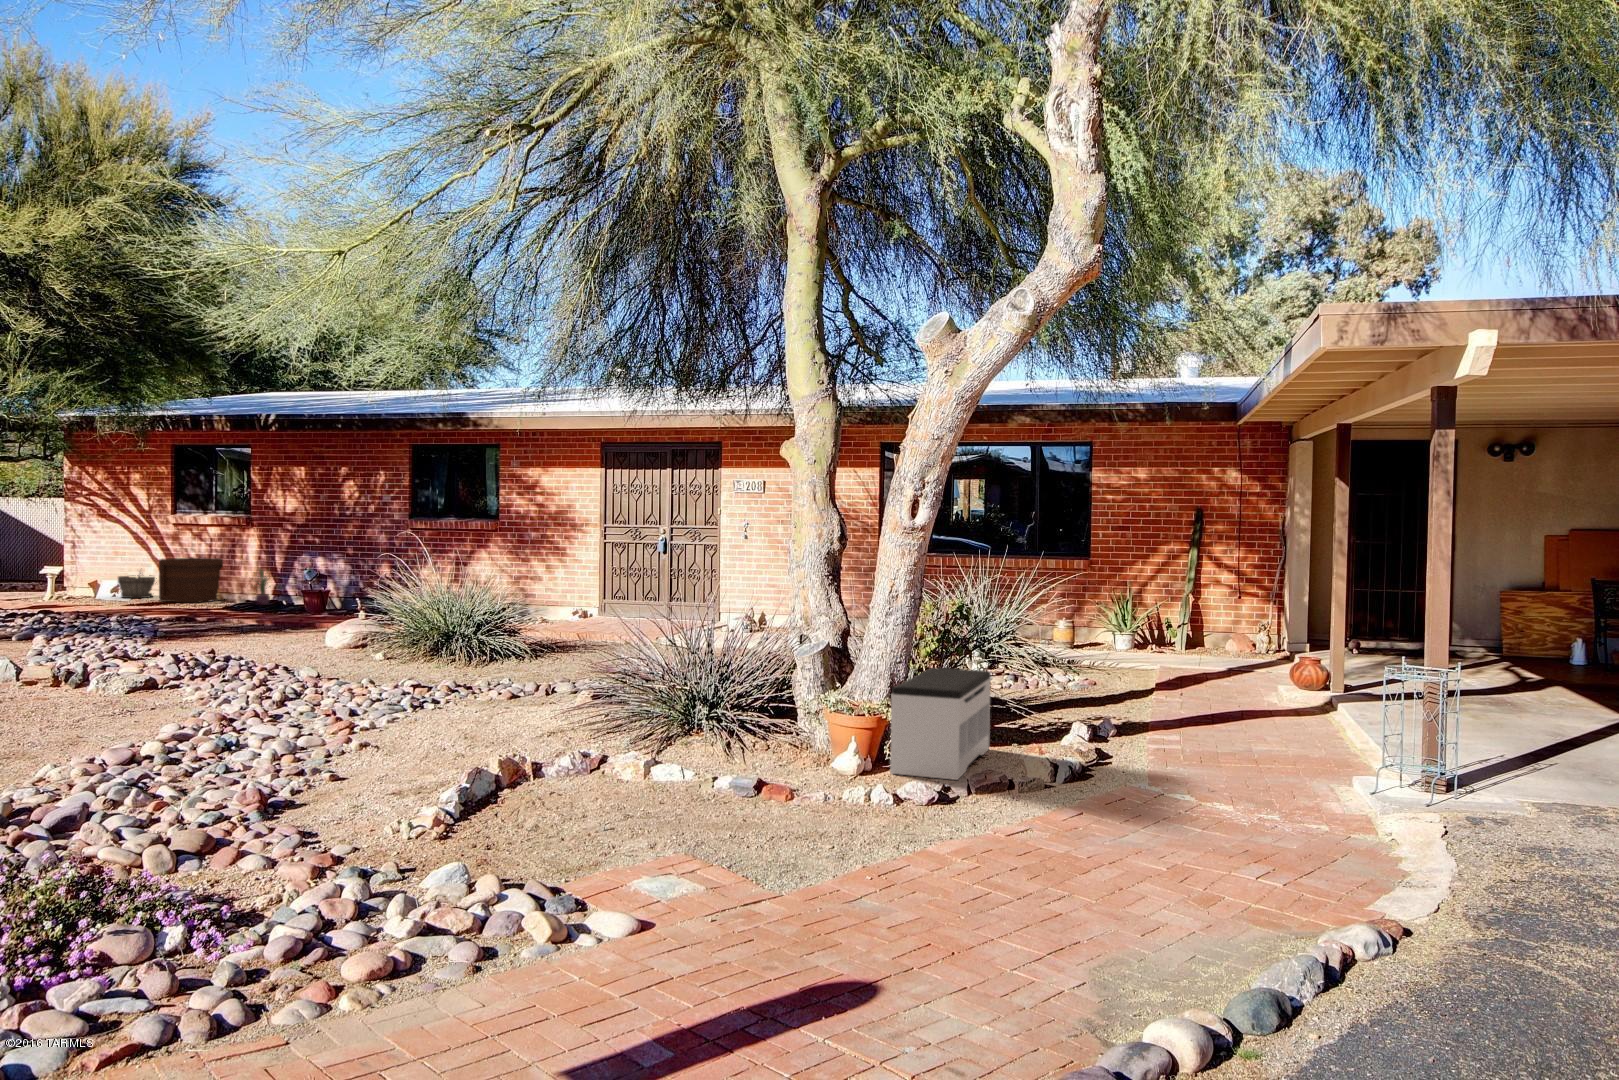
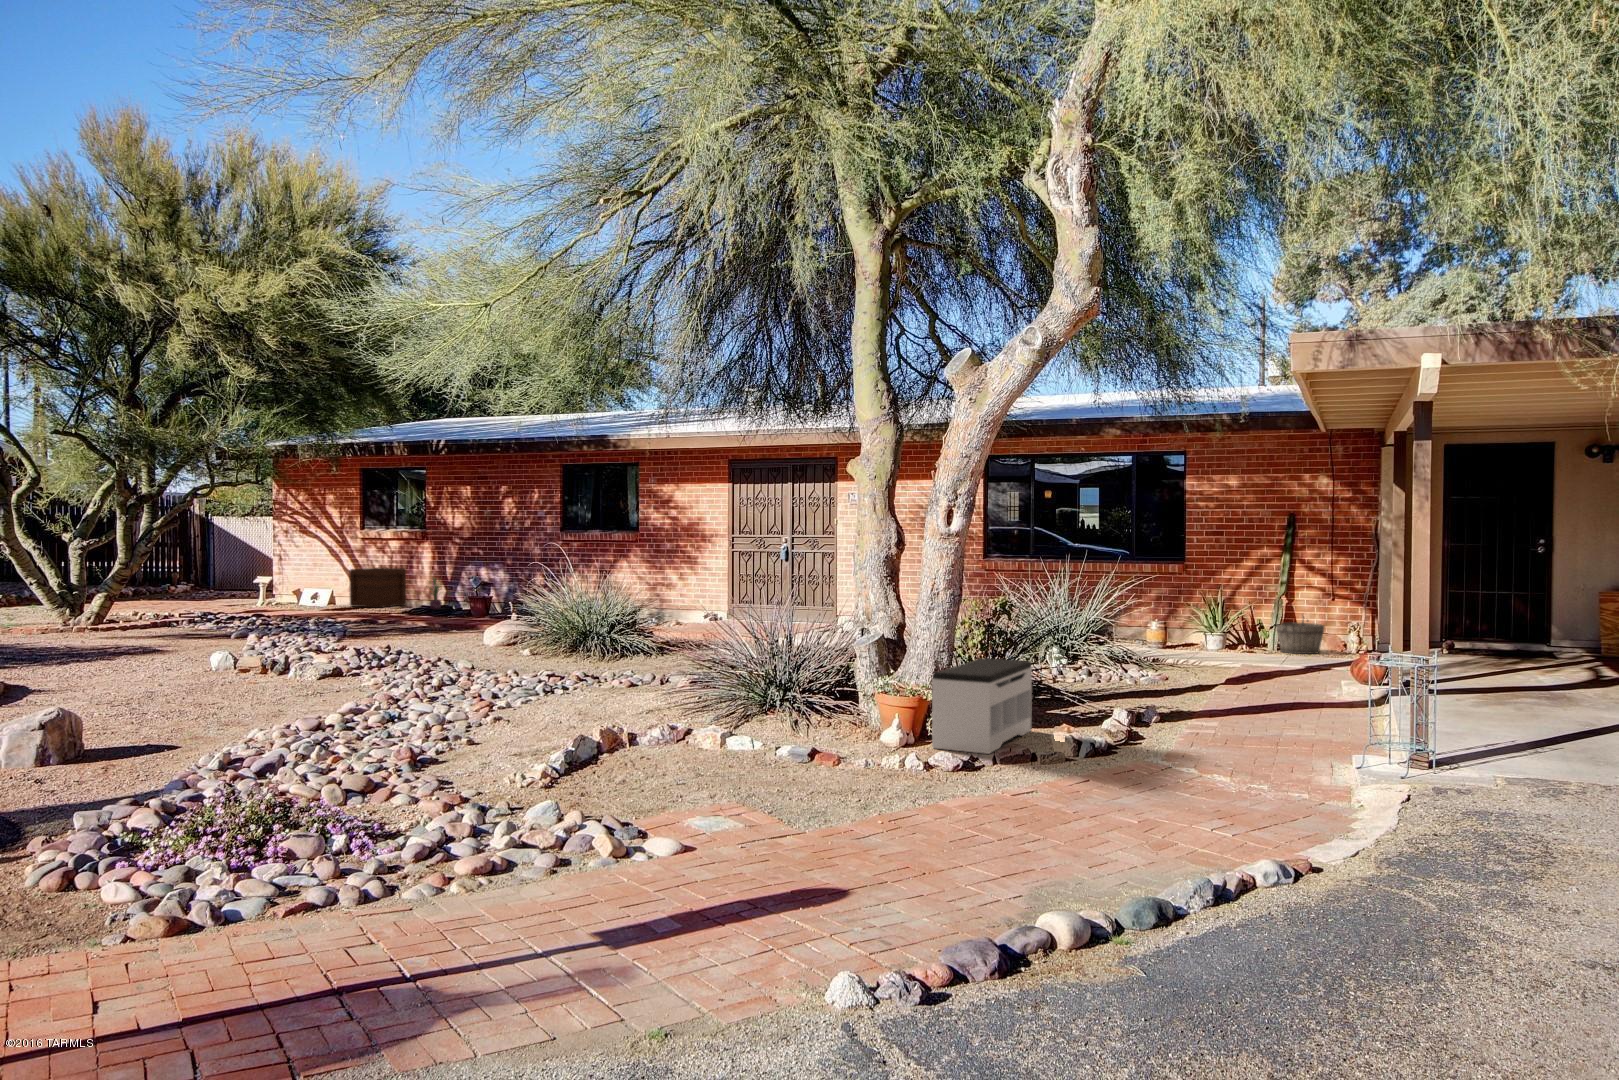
wooden bucket: present [118,573,157,598] -> present [1276,617,1324,654]

